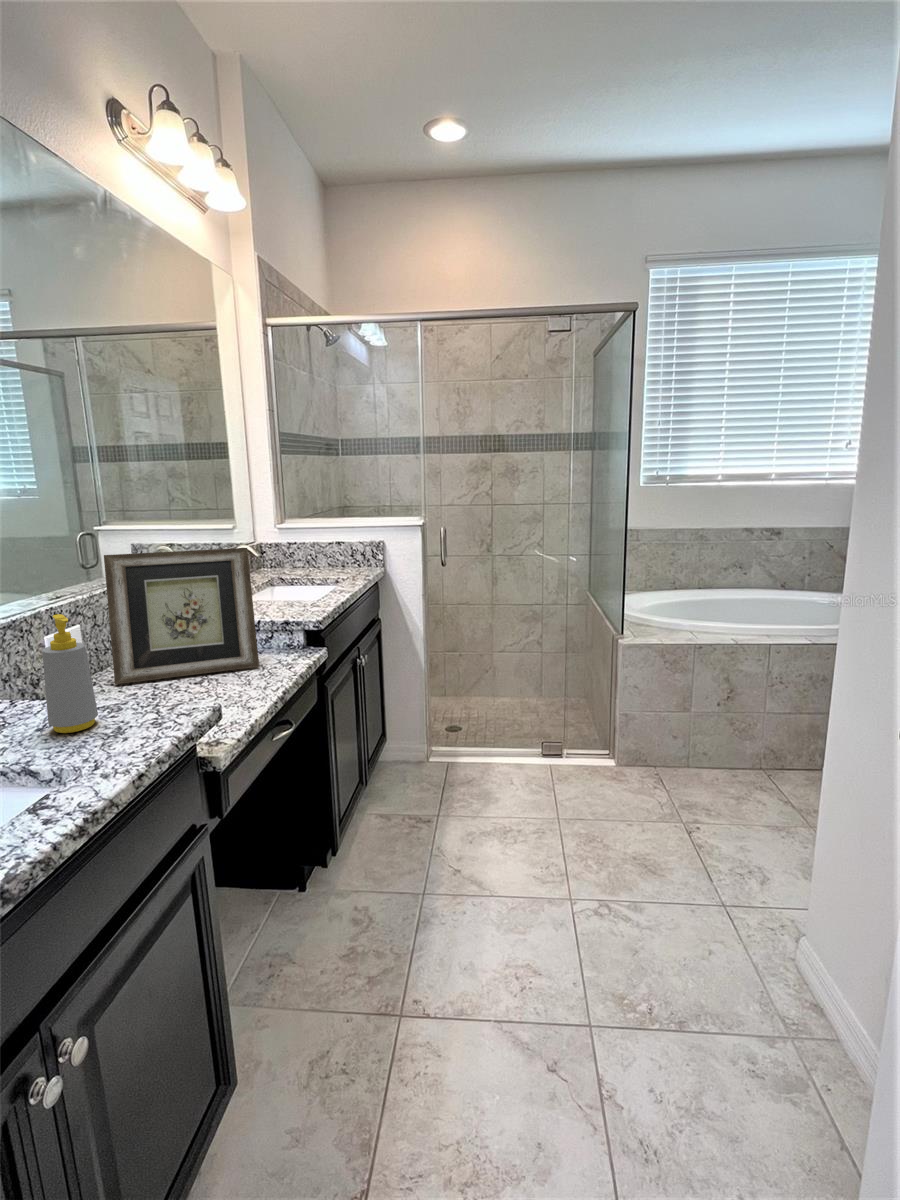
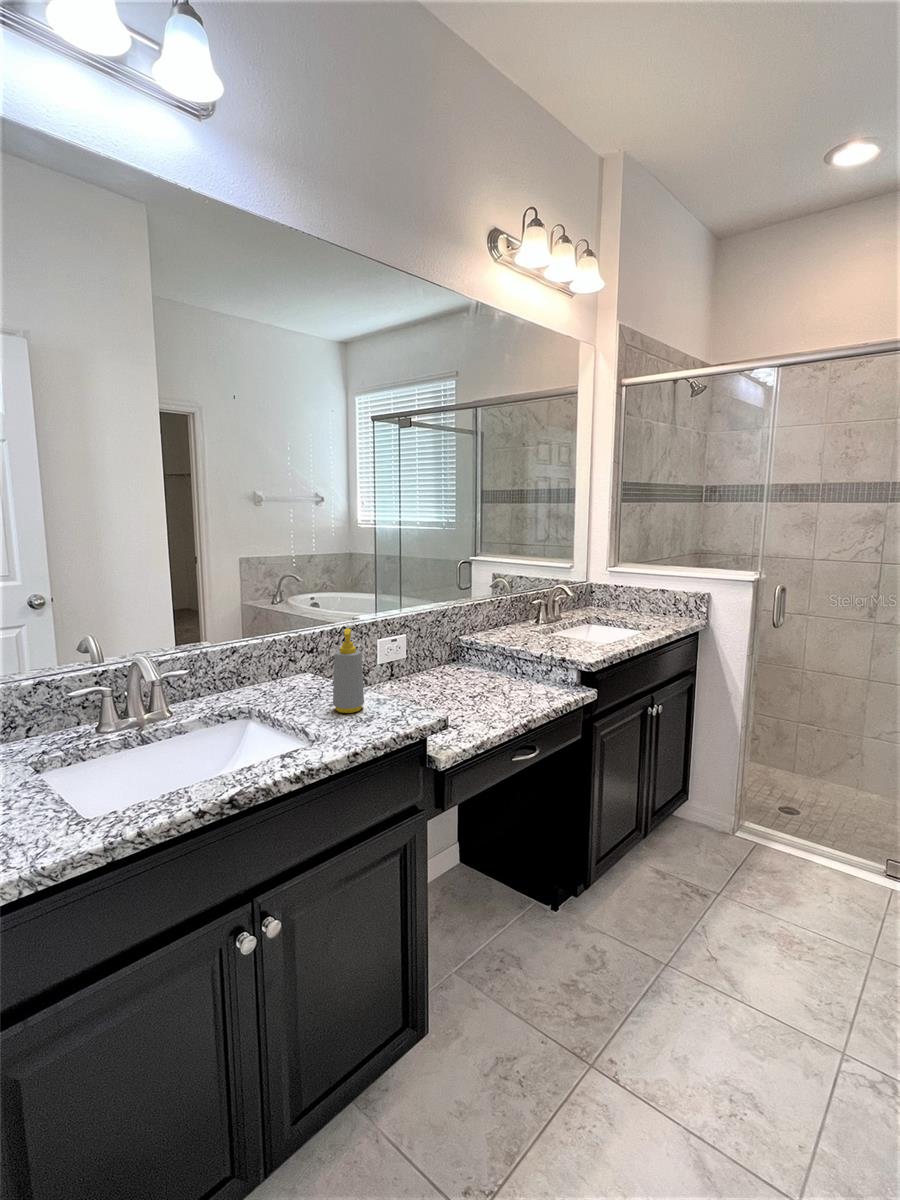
picture frame: present [104,548,259,684] -> none [418,585,533,694]

